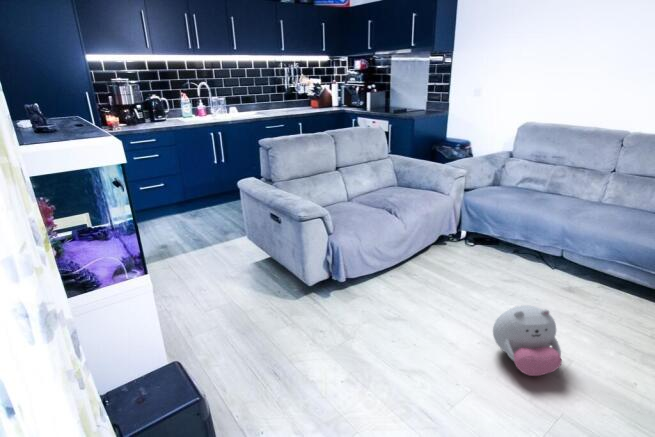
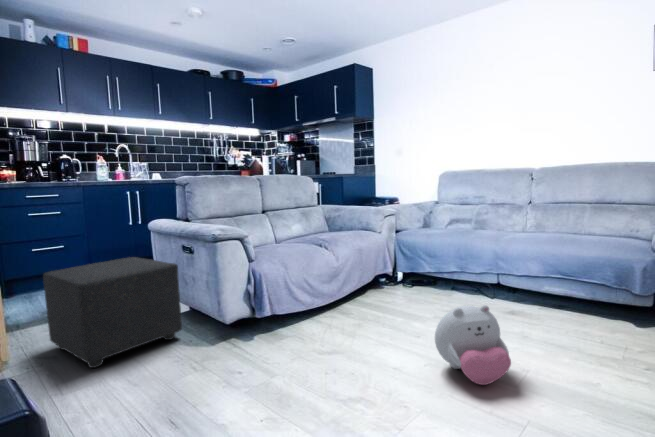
ottoman: none [161,214,271,314] -> present [43,257,182,368]

